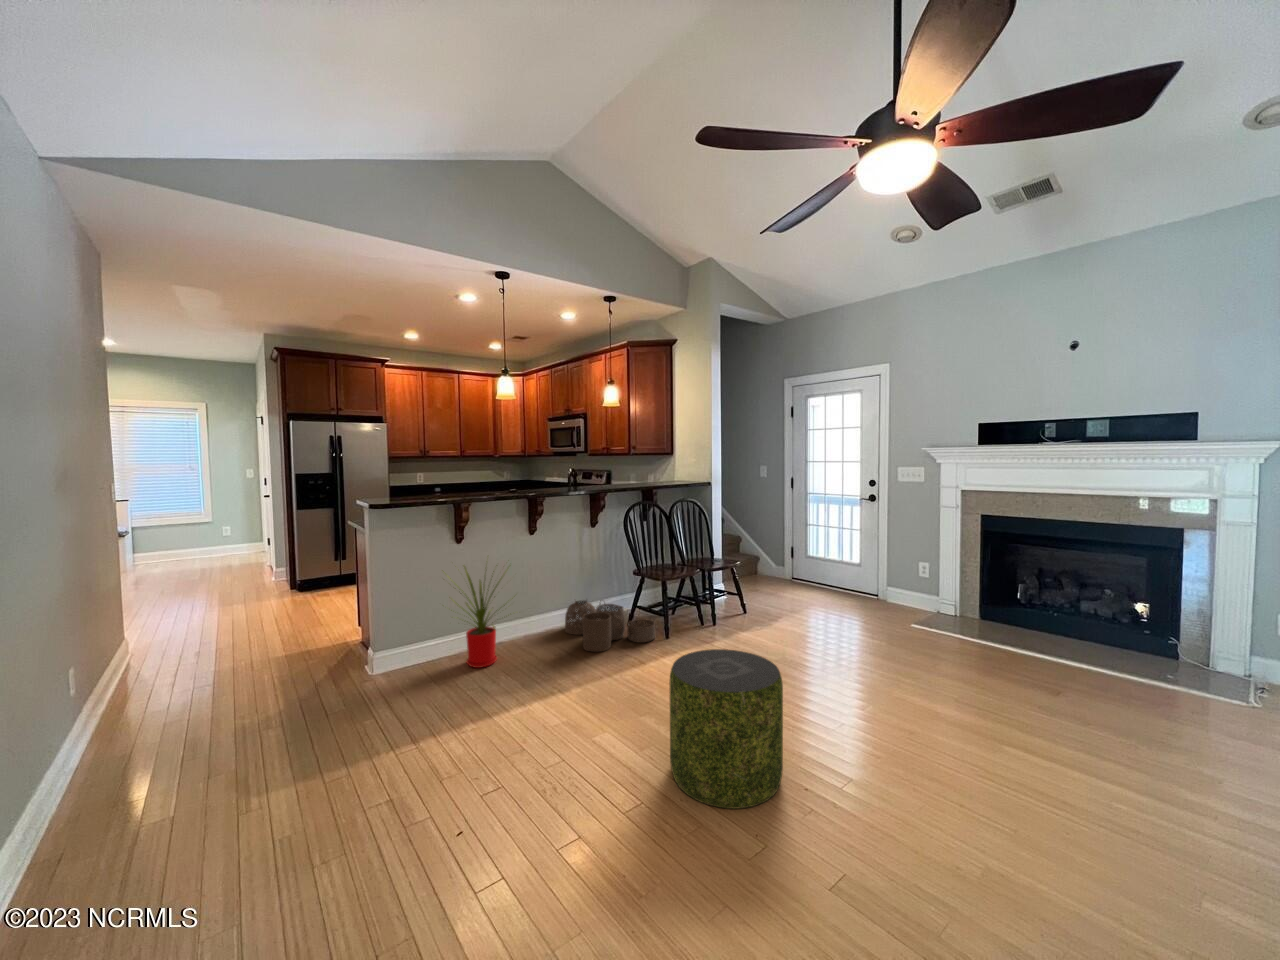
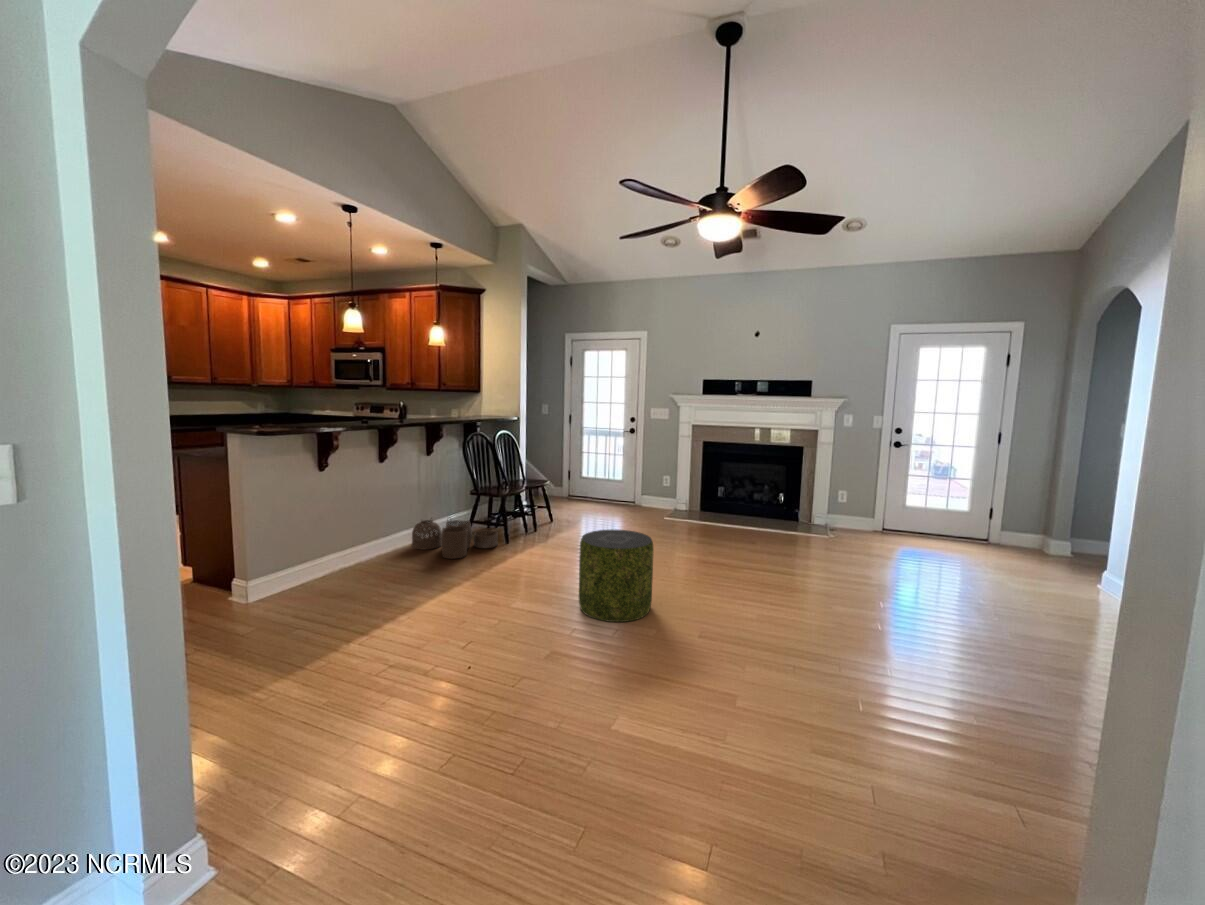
house plant: present [443,566,505,668] -> none [315,480,399,583]

